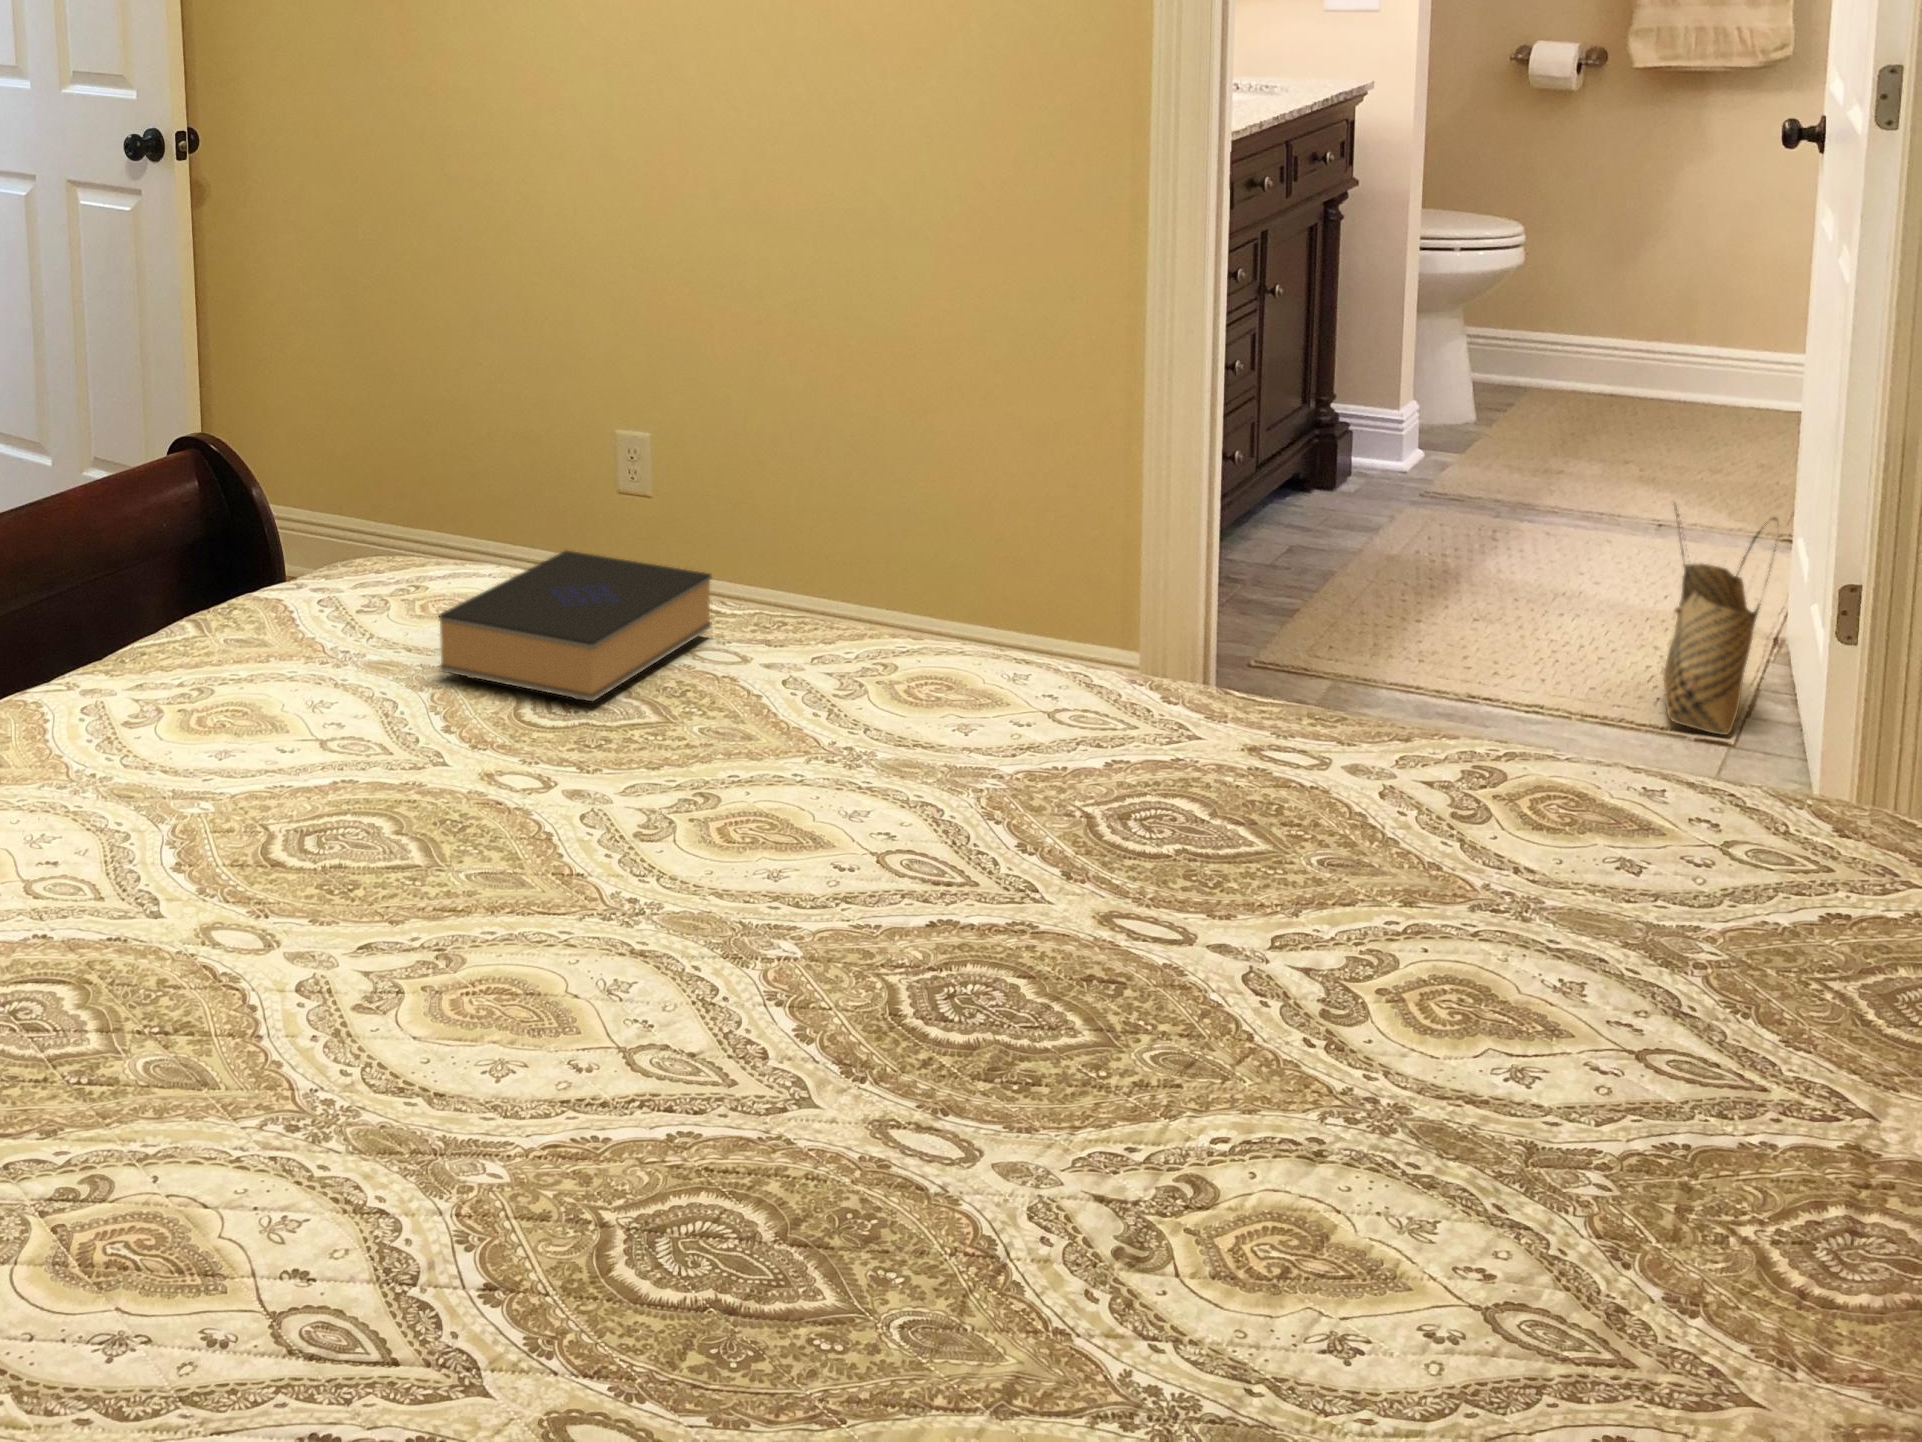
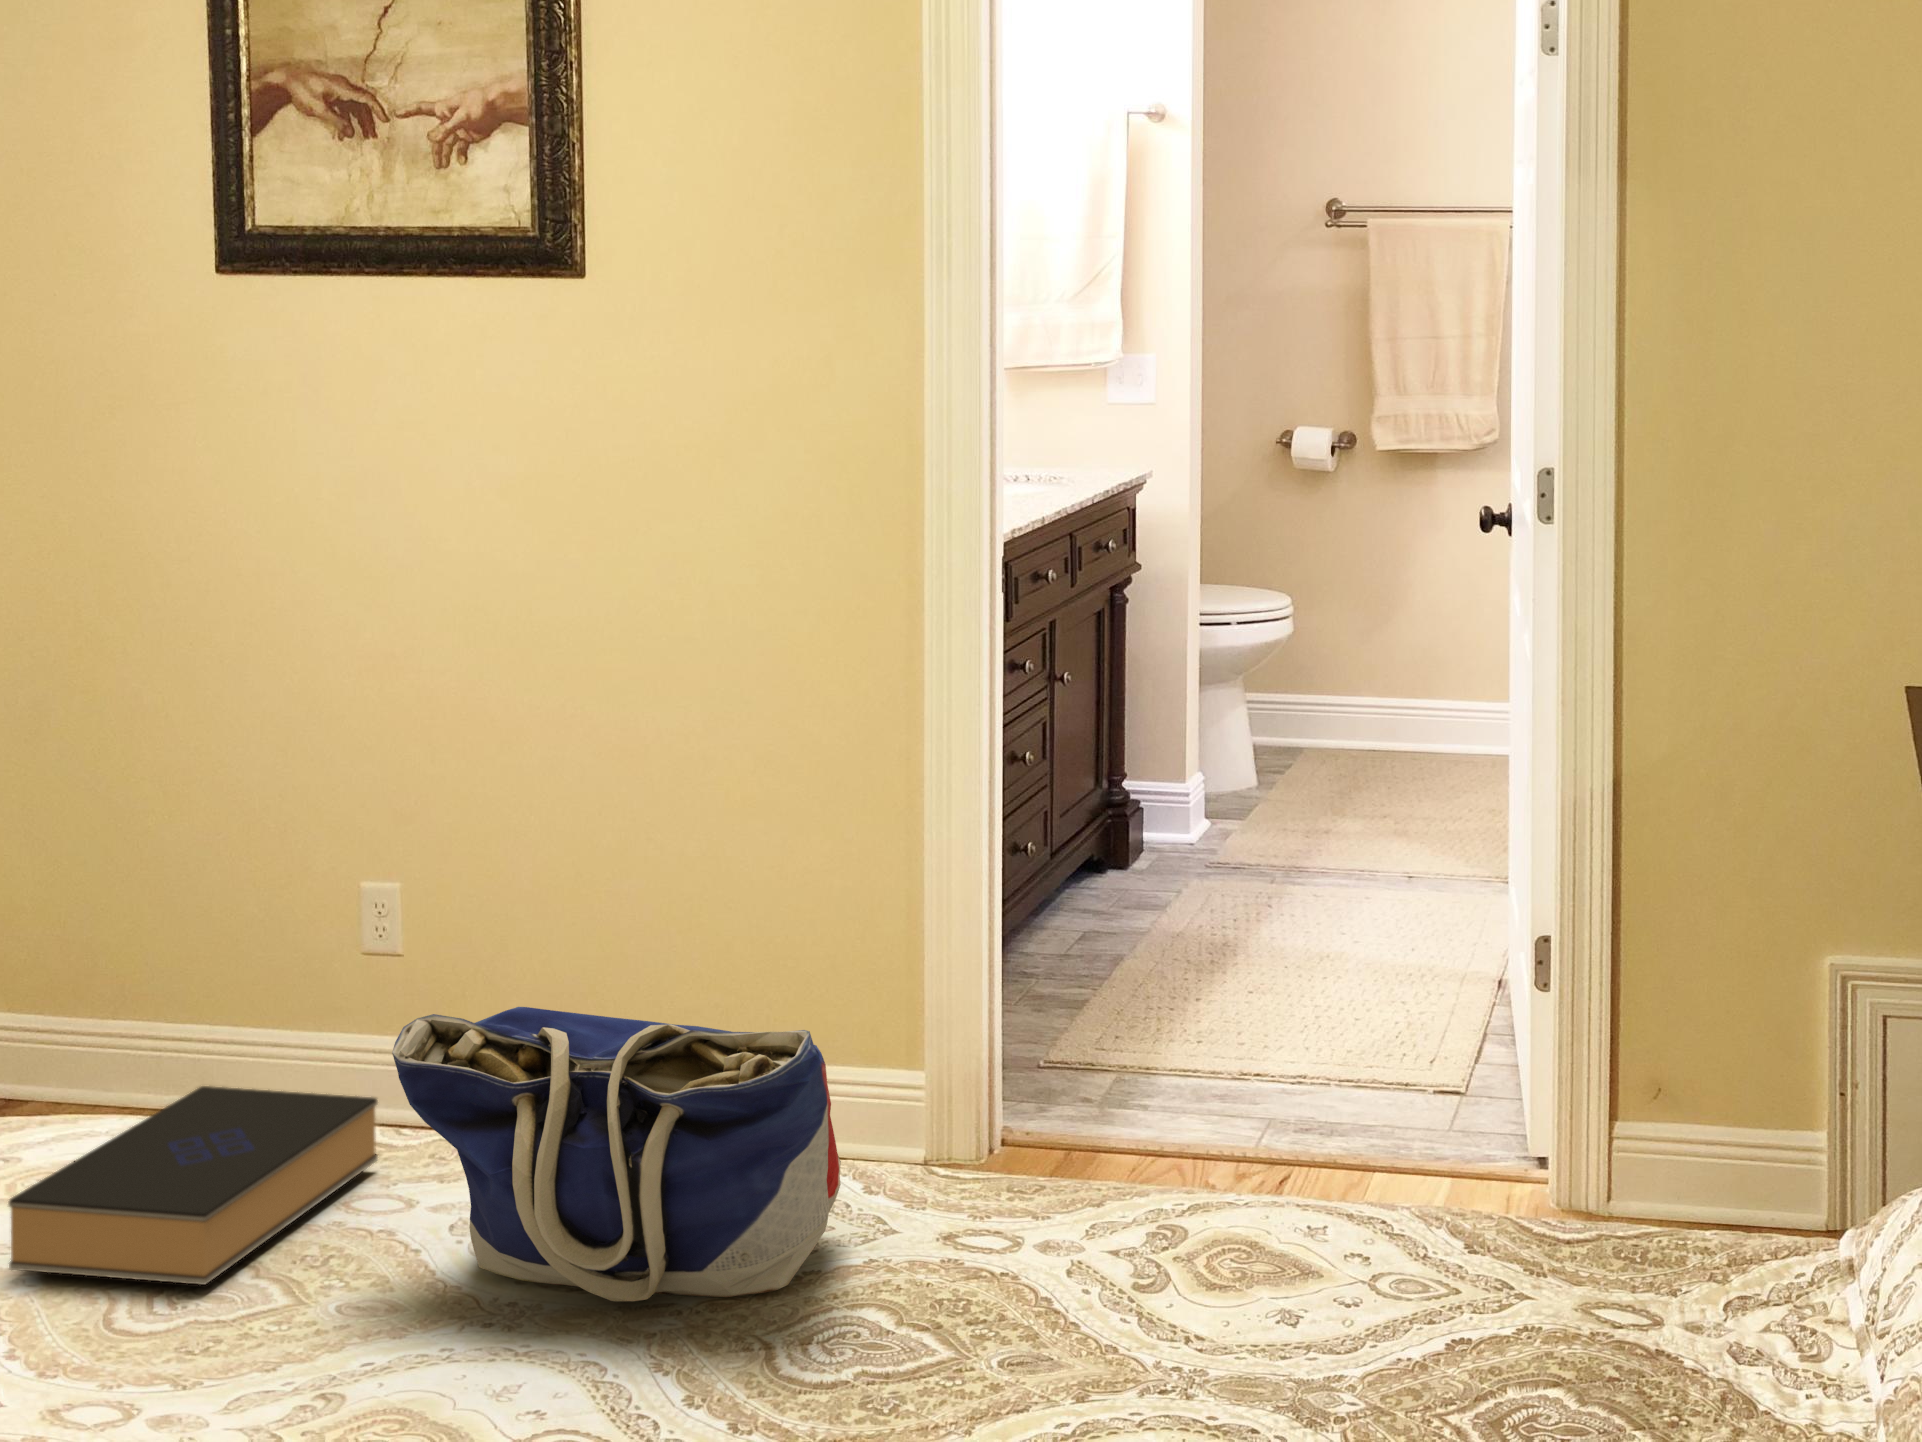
tote bag: none [747,492,1148,772] -> present [392,1007,841,1301]
woven basket: present [1663,502,1779,735] -> none [1397,867,1482,1083]

